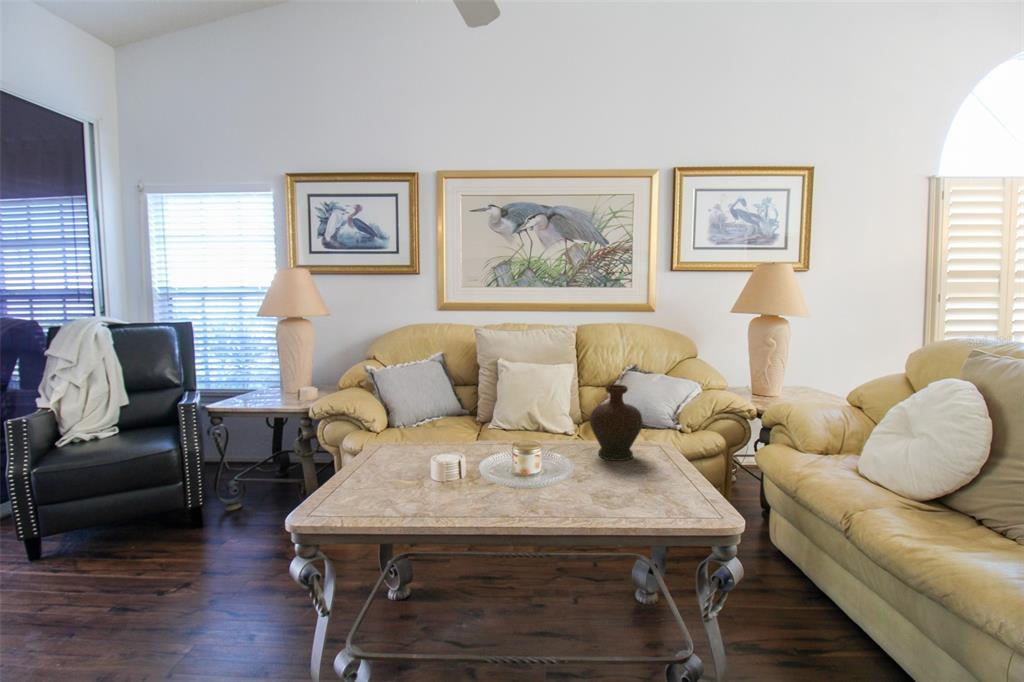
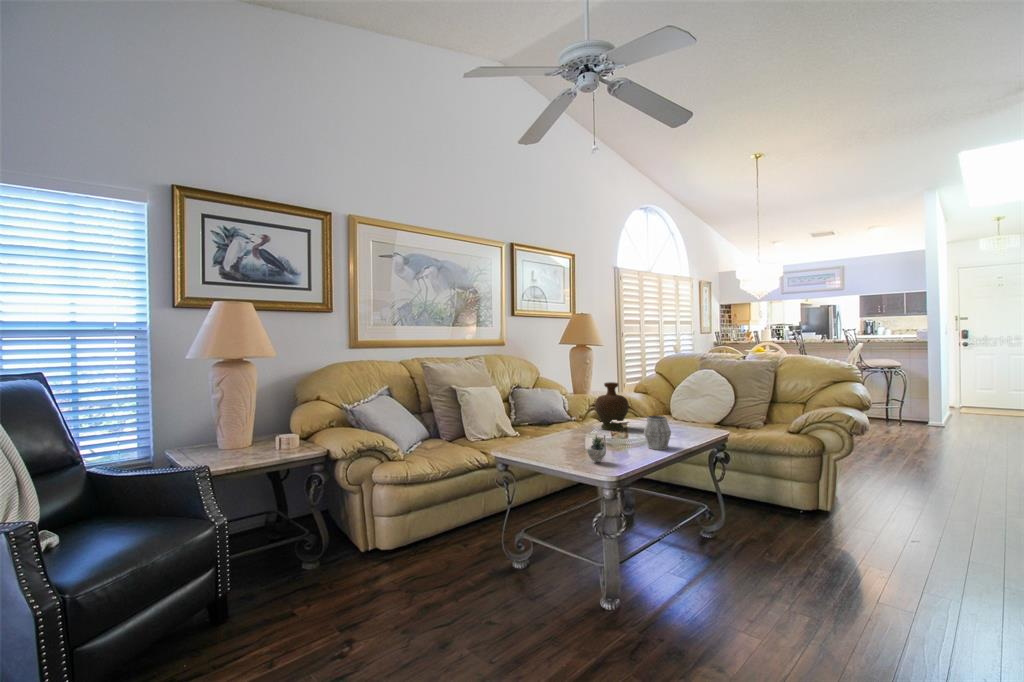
mug: none [510,450,552,508] -> present [644,416,671,450]
succulent plant: none [383,455,415,493] -> present [587,435,606,462]

